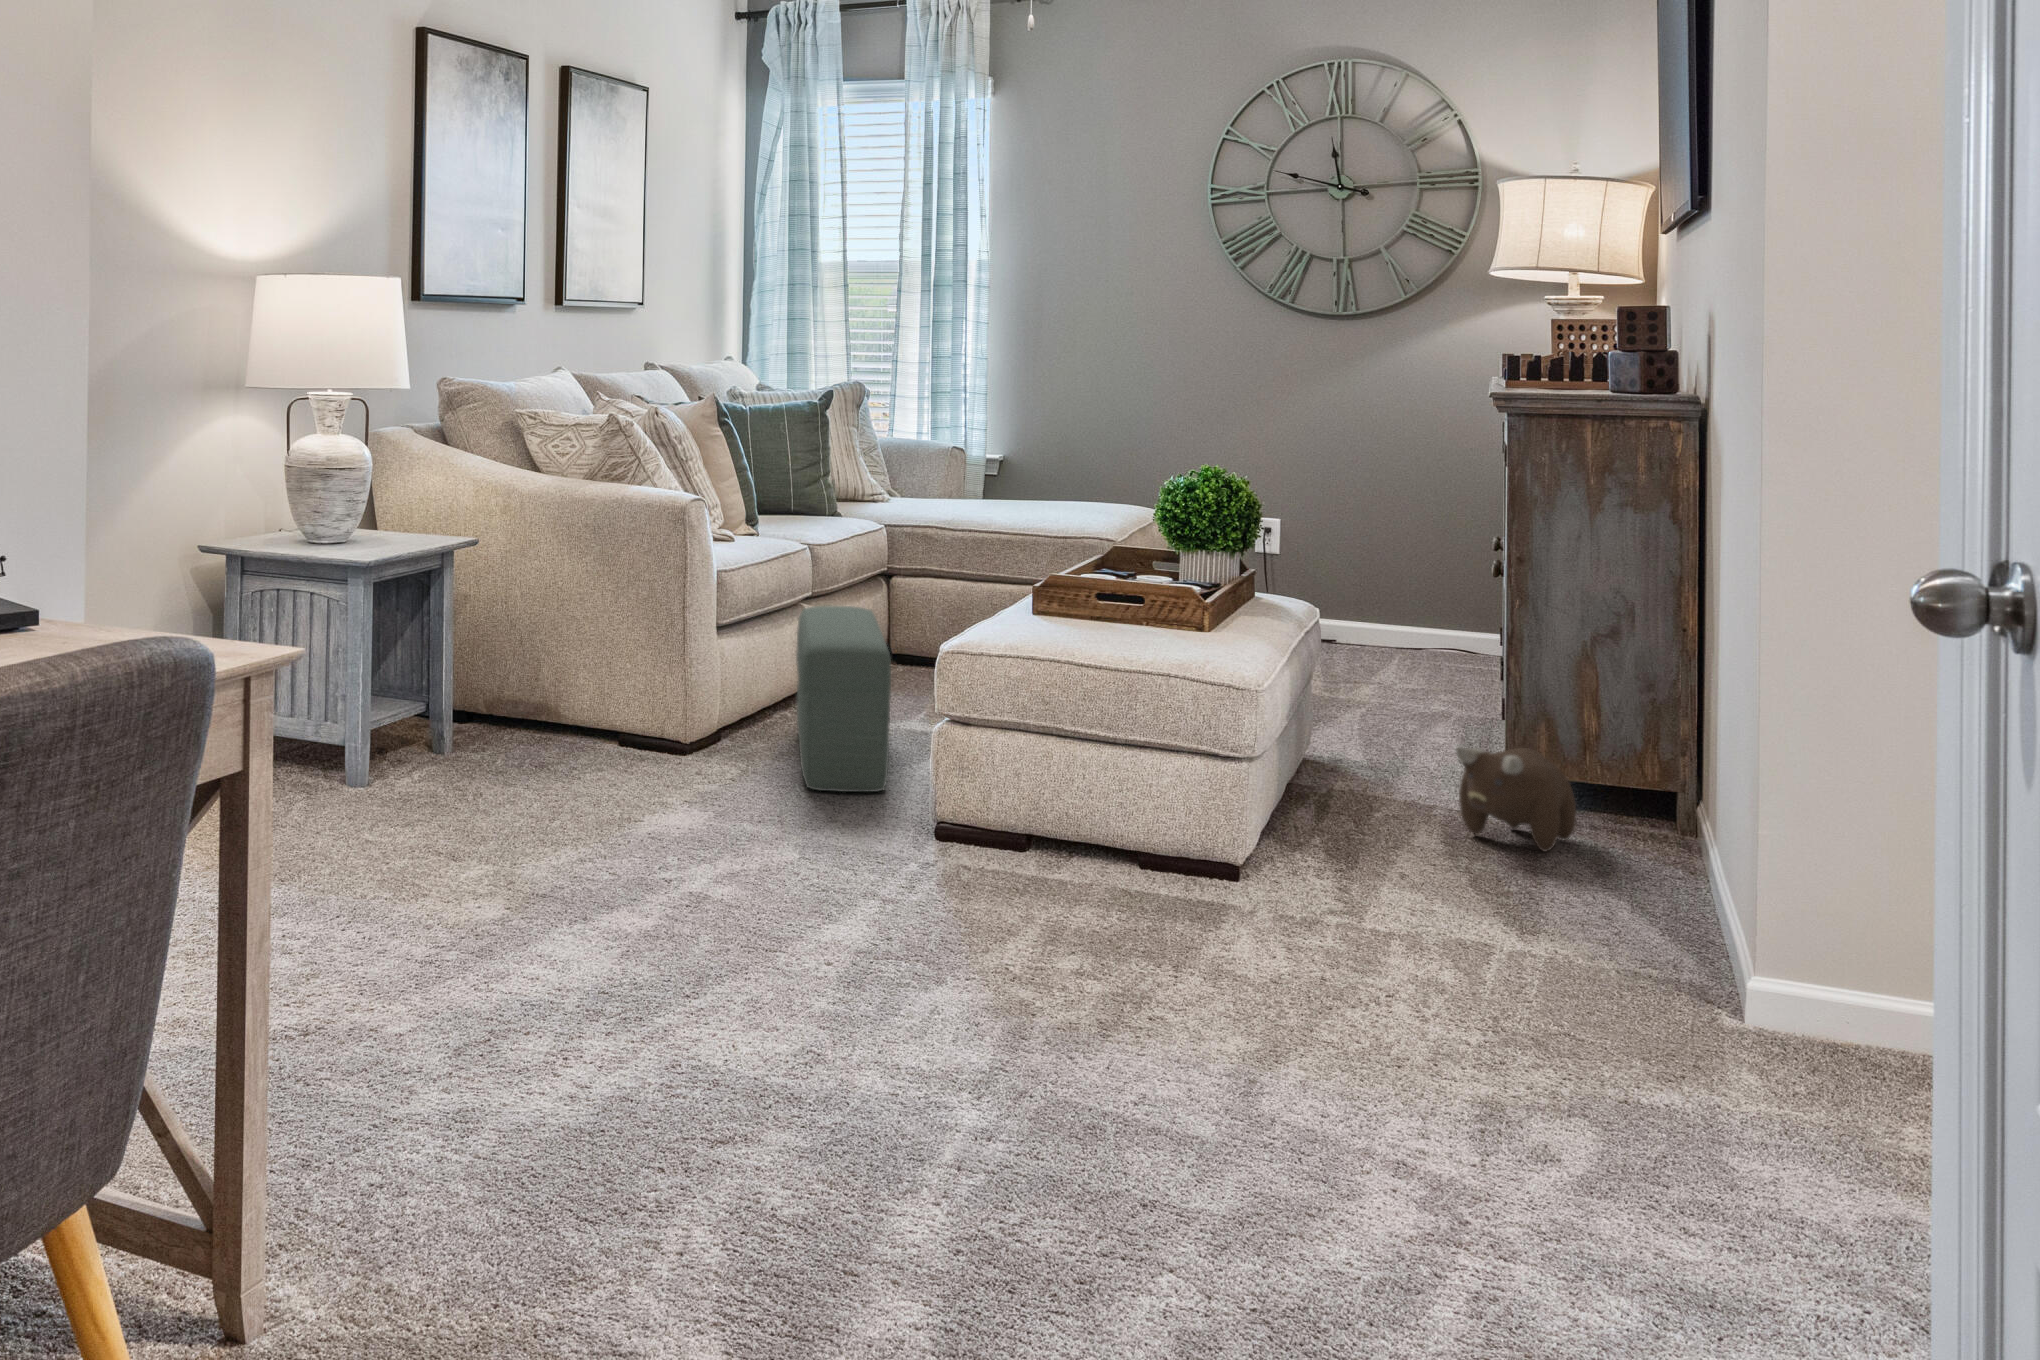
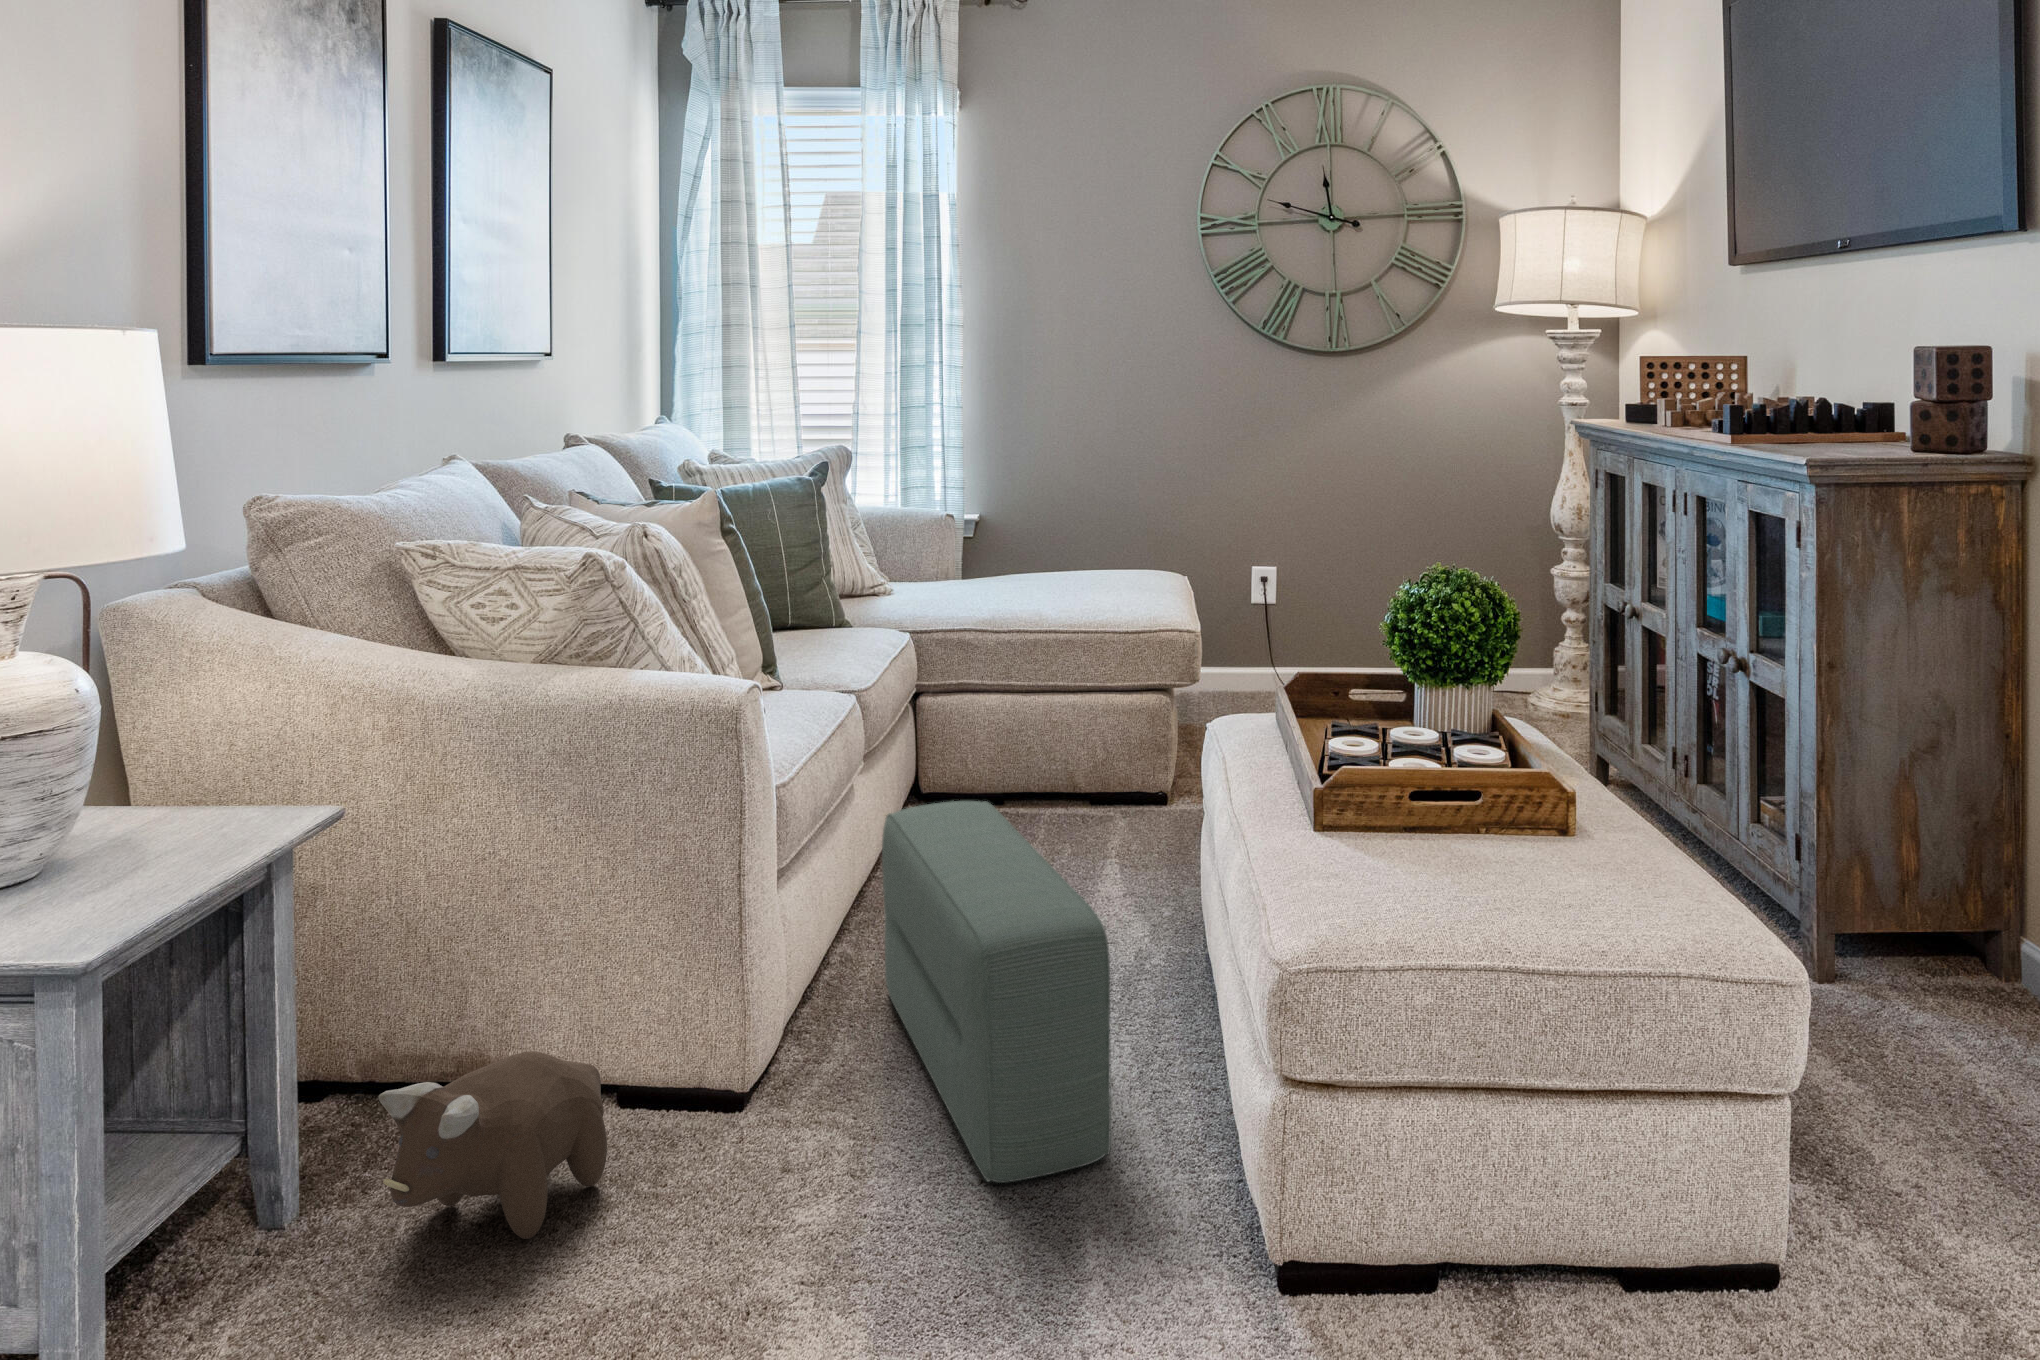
plush toy: present [1456,747,1576,851] -> present [378,1051,607,1239]

